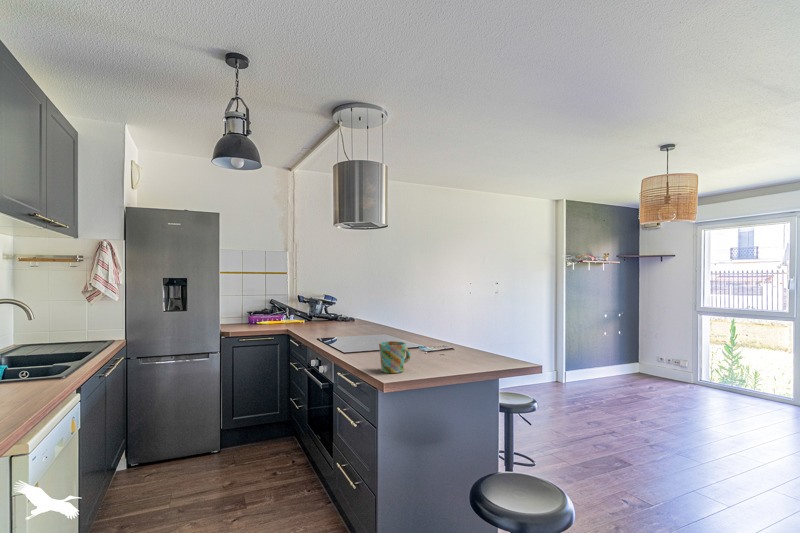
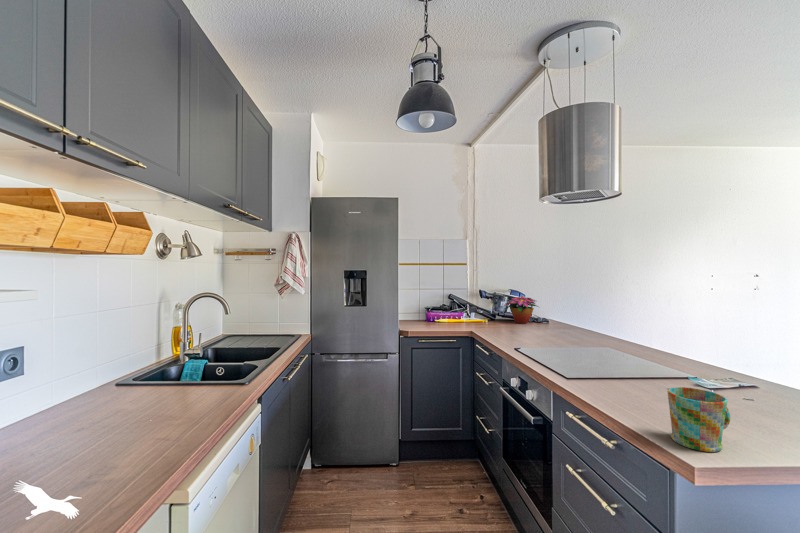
flower arrangement: none [315,299,349,322] -> present [504,296,538,324]

